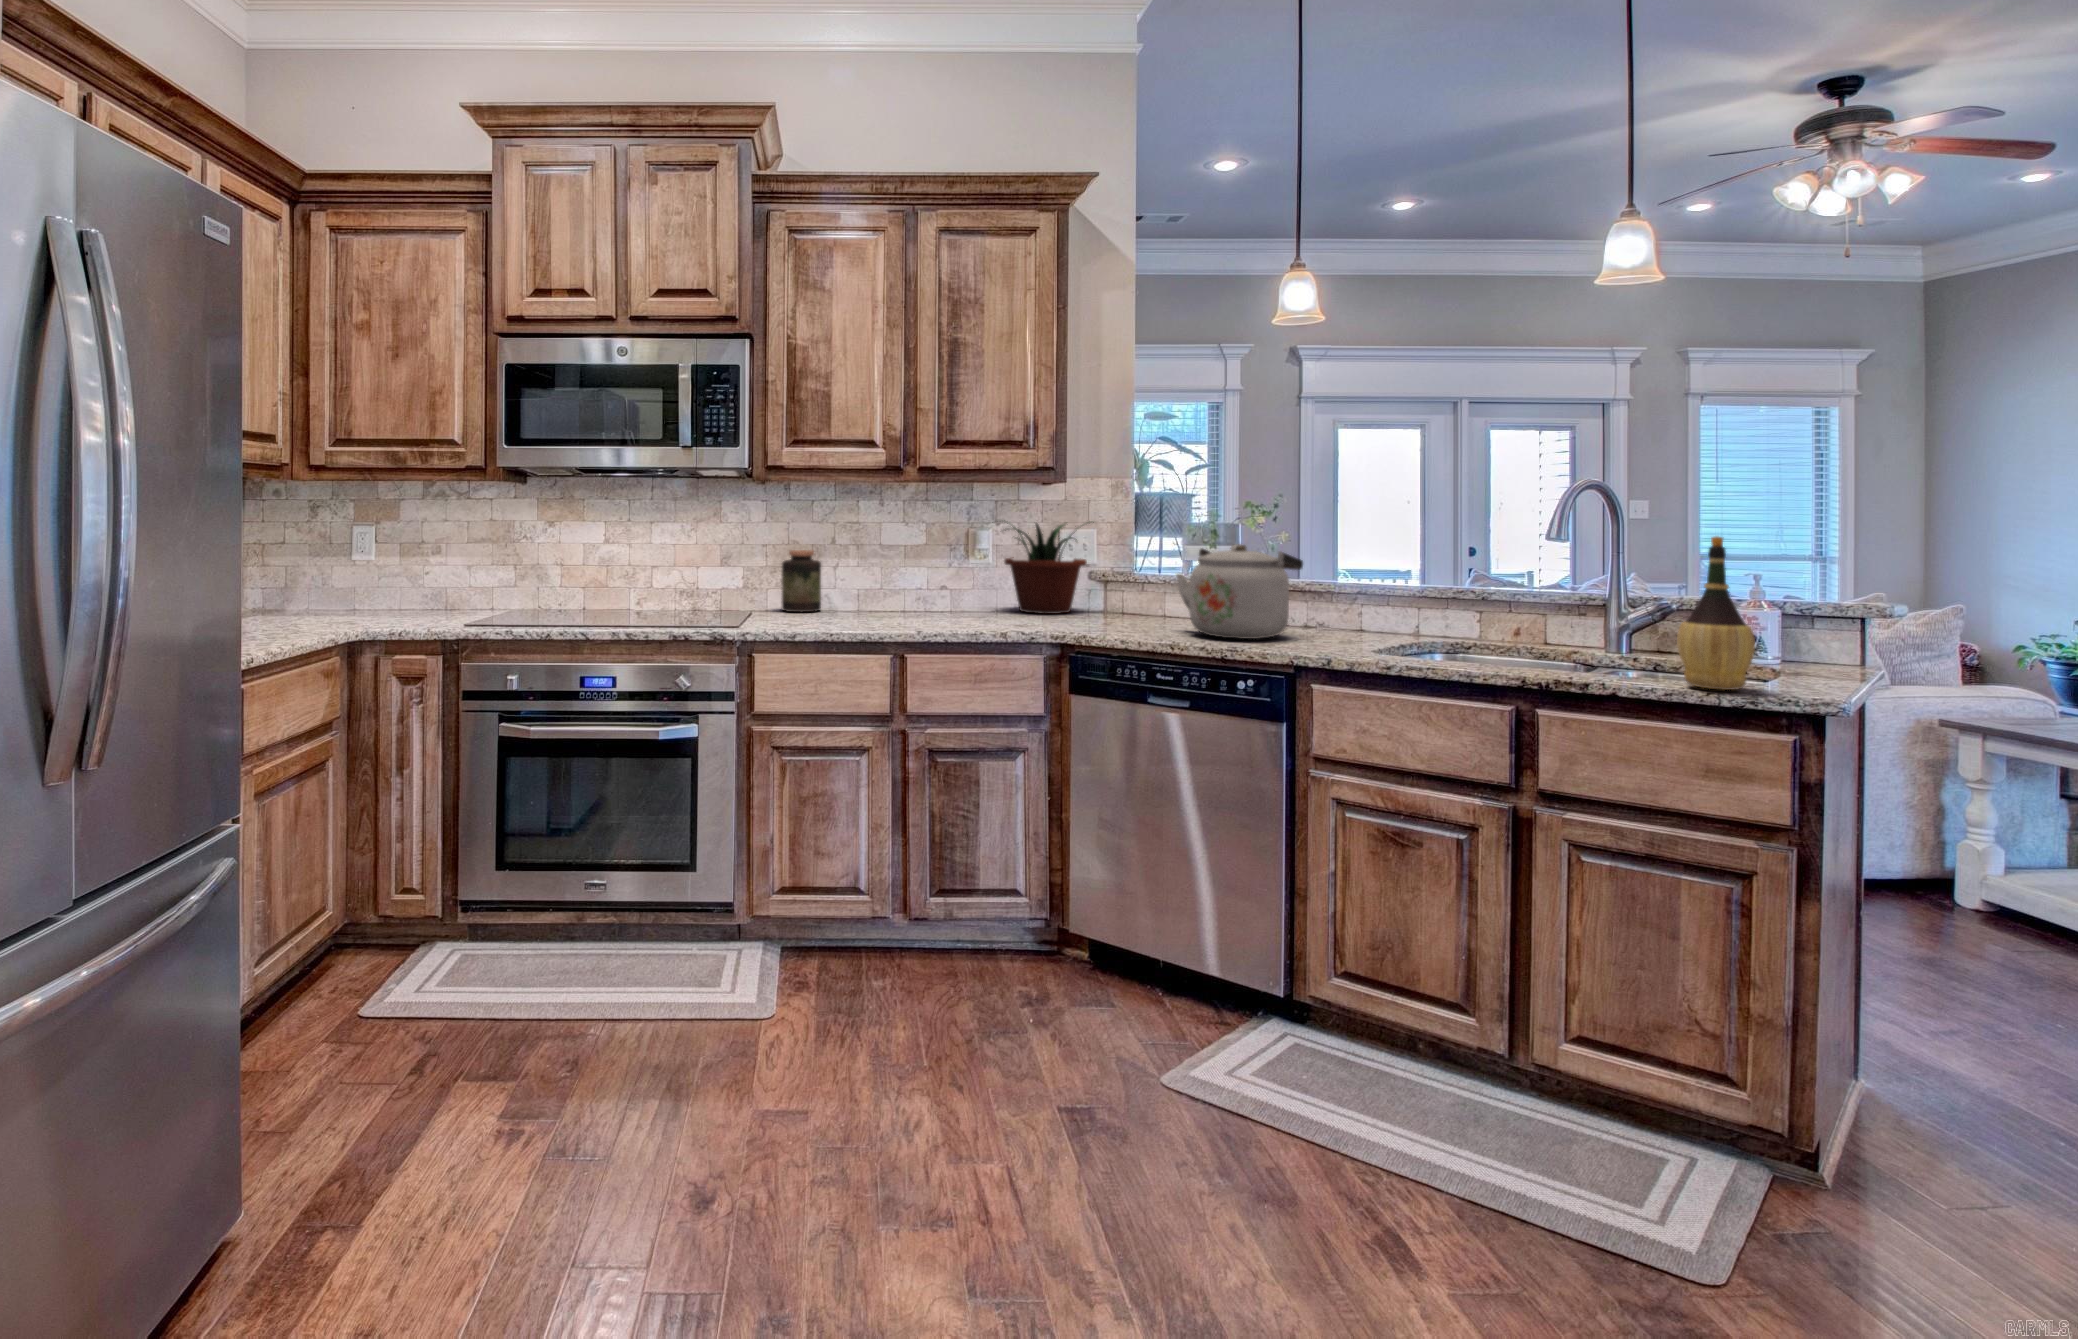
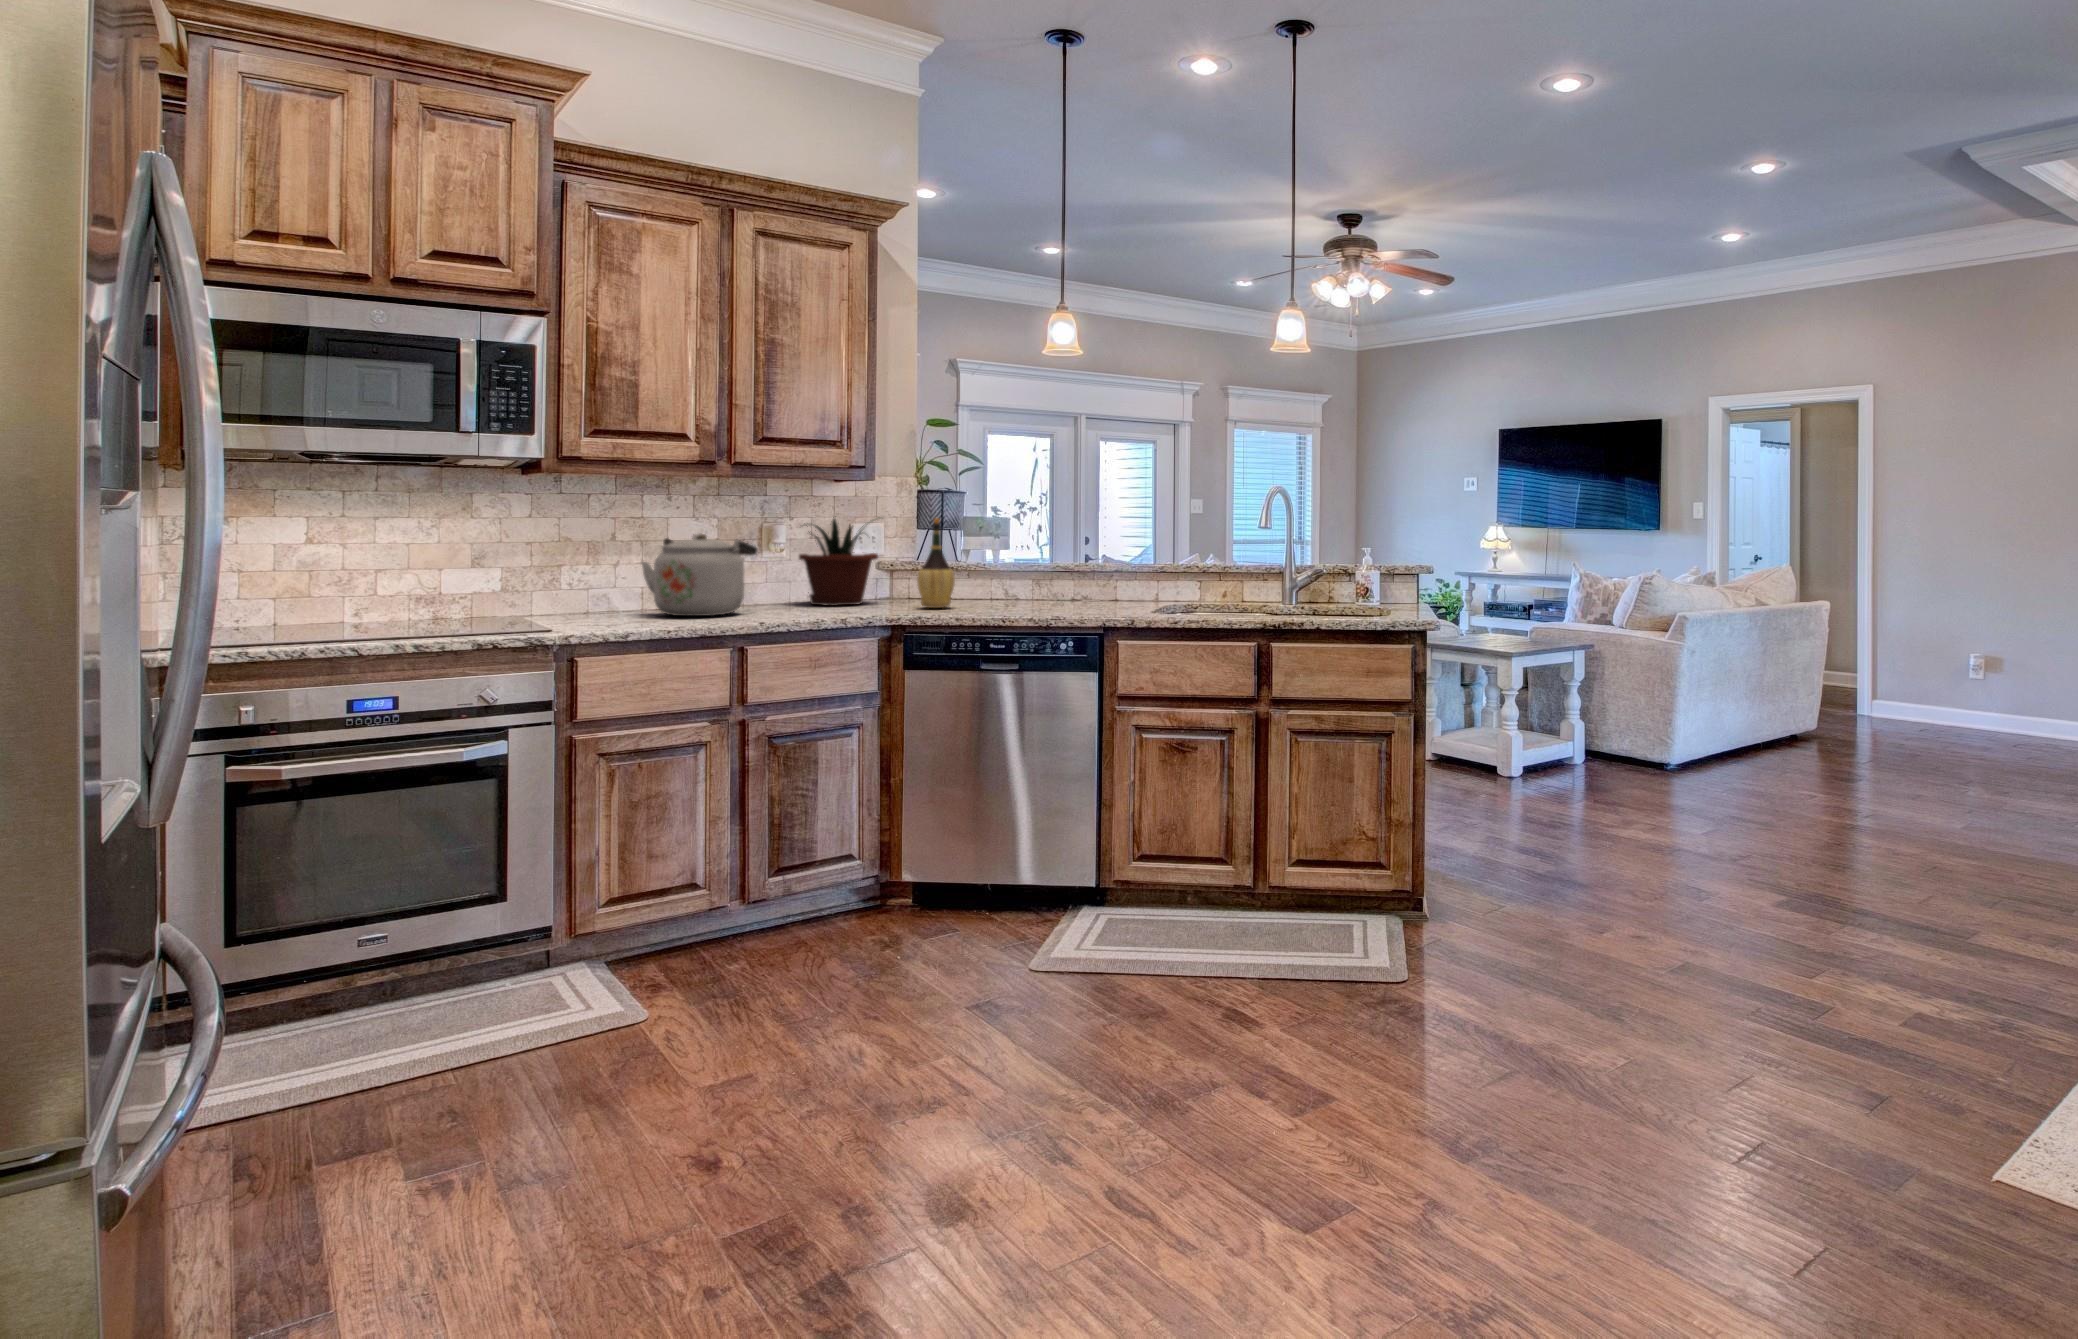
wine bottle: present [1677,536,1755,690] -> present [917,518,955,608]
kettle: present [1177,544,1303,639] -> present [642,533,757,616]
jar: present [782,550,821,612] -> none [548,549,598,617]

